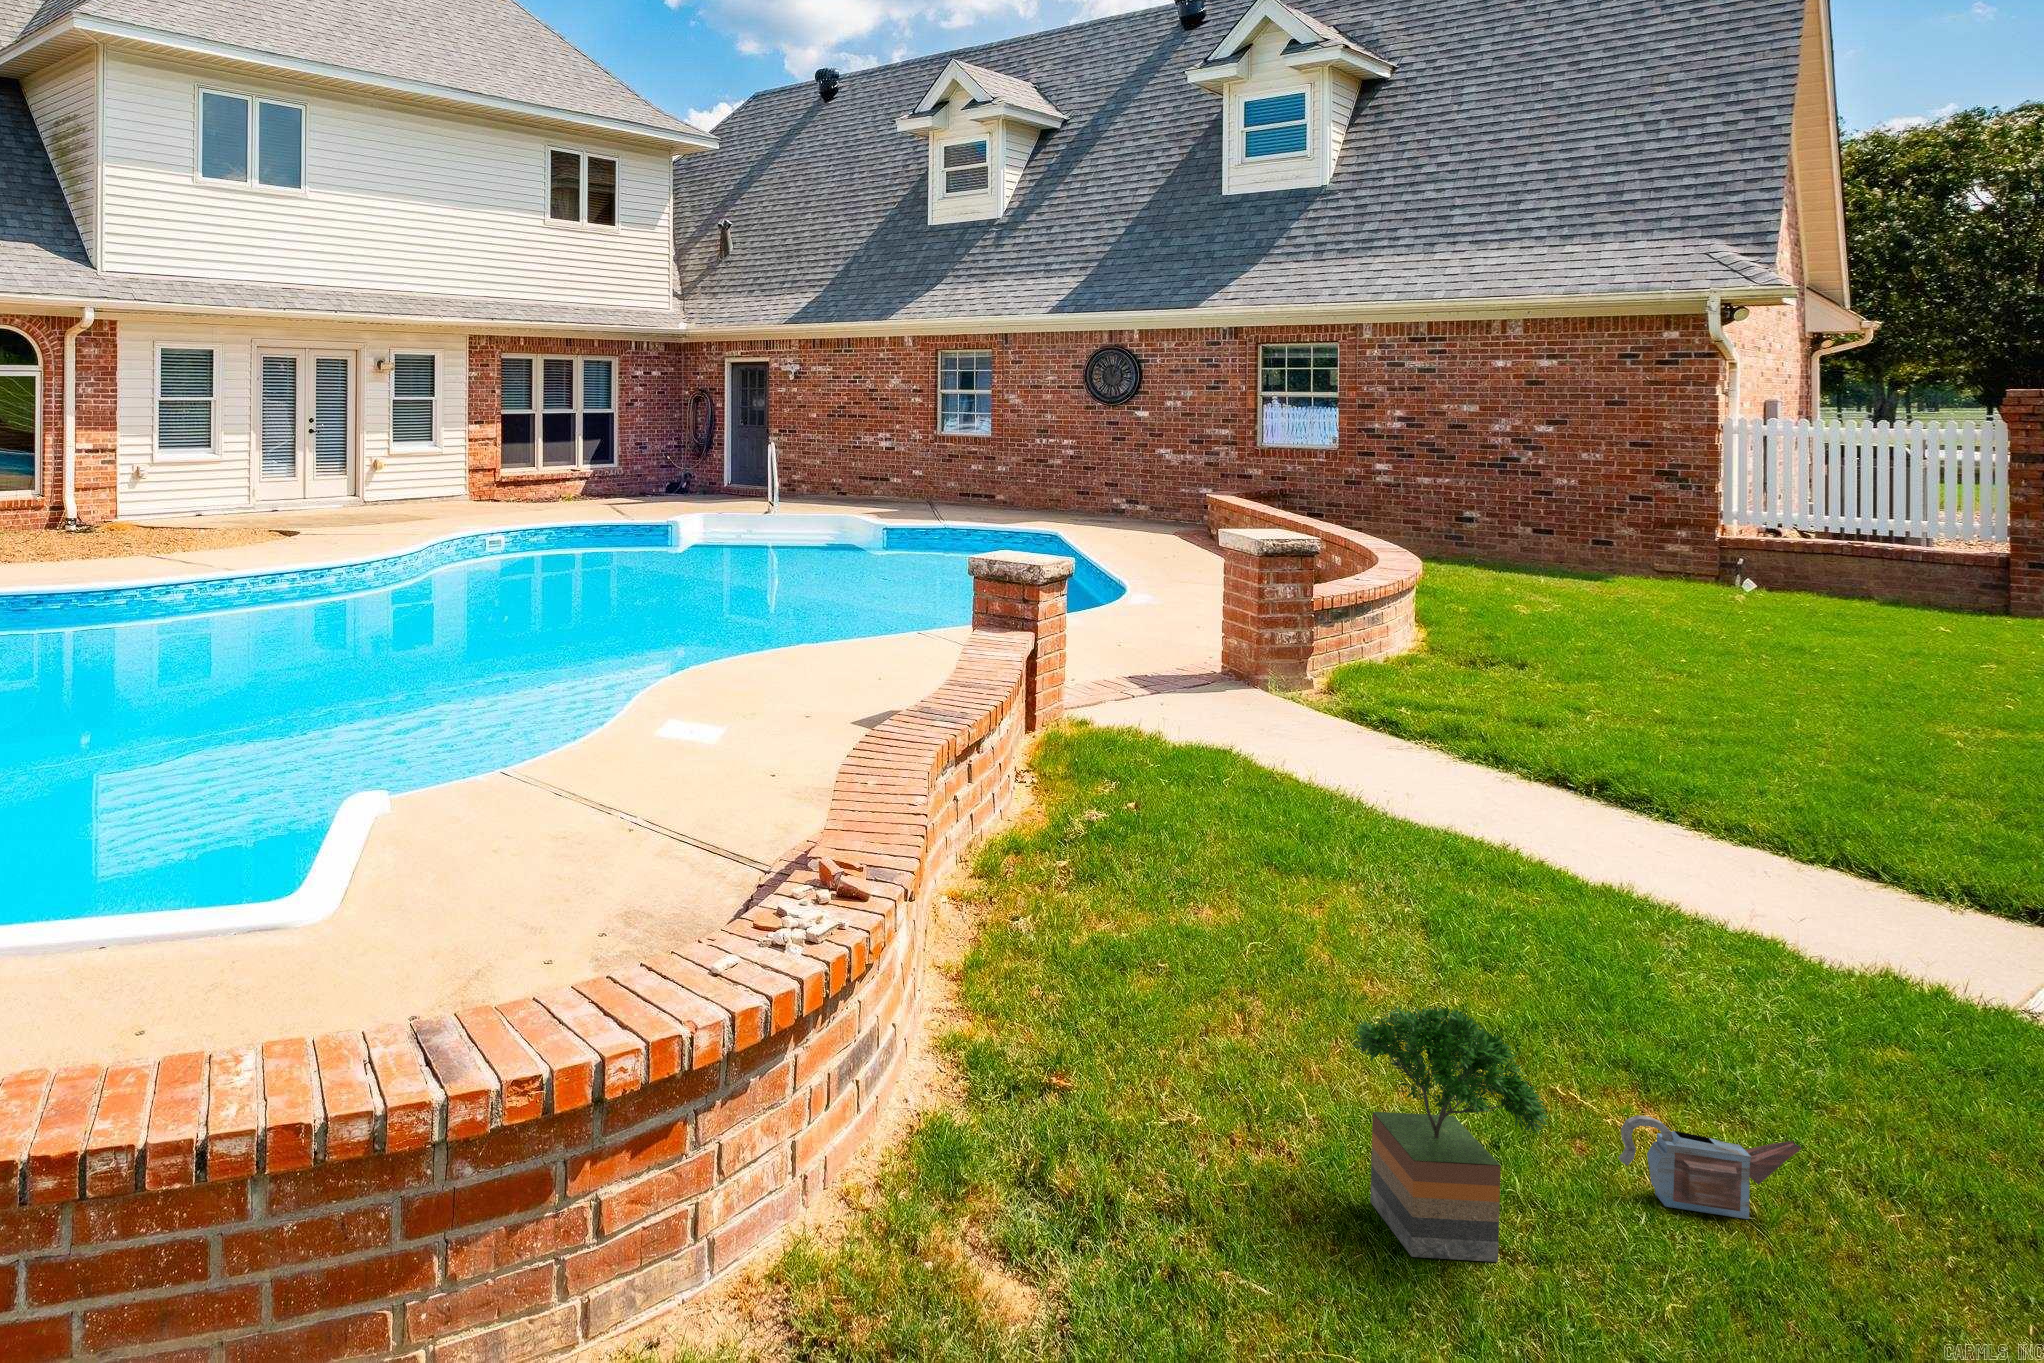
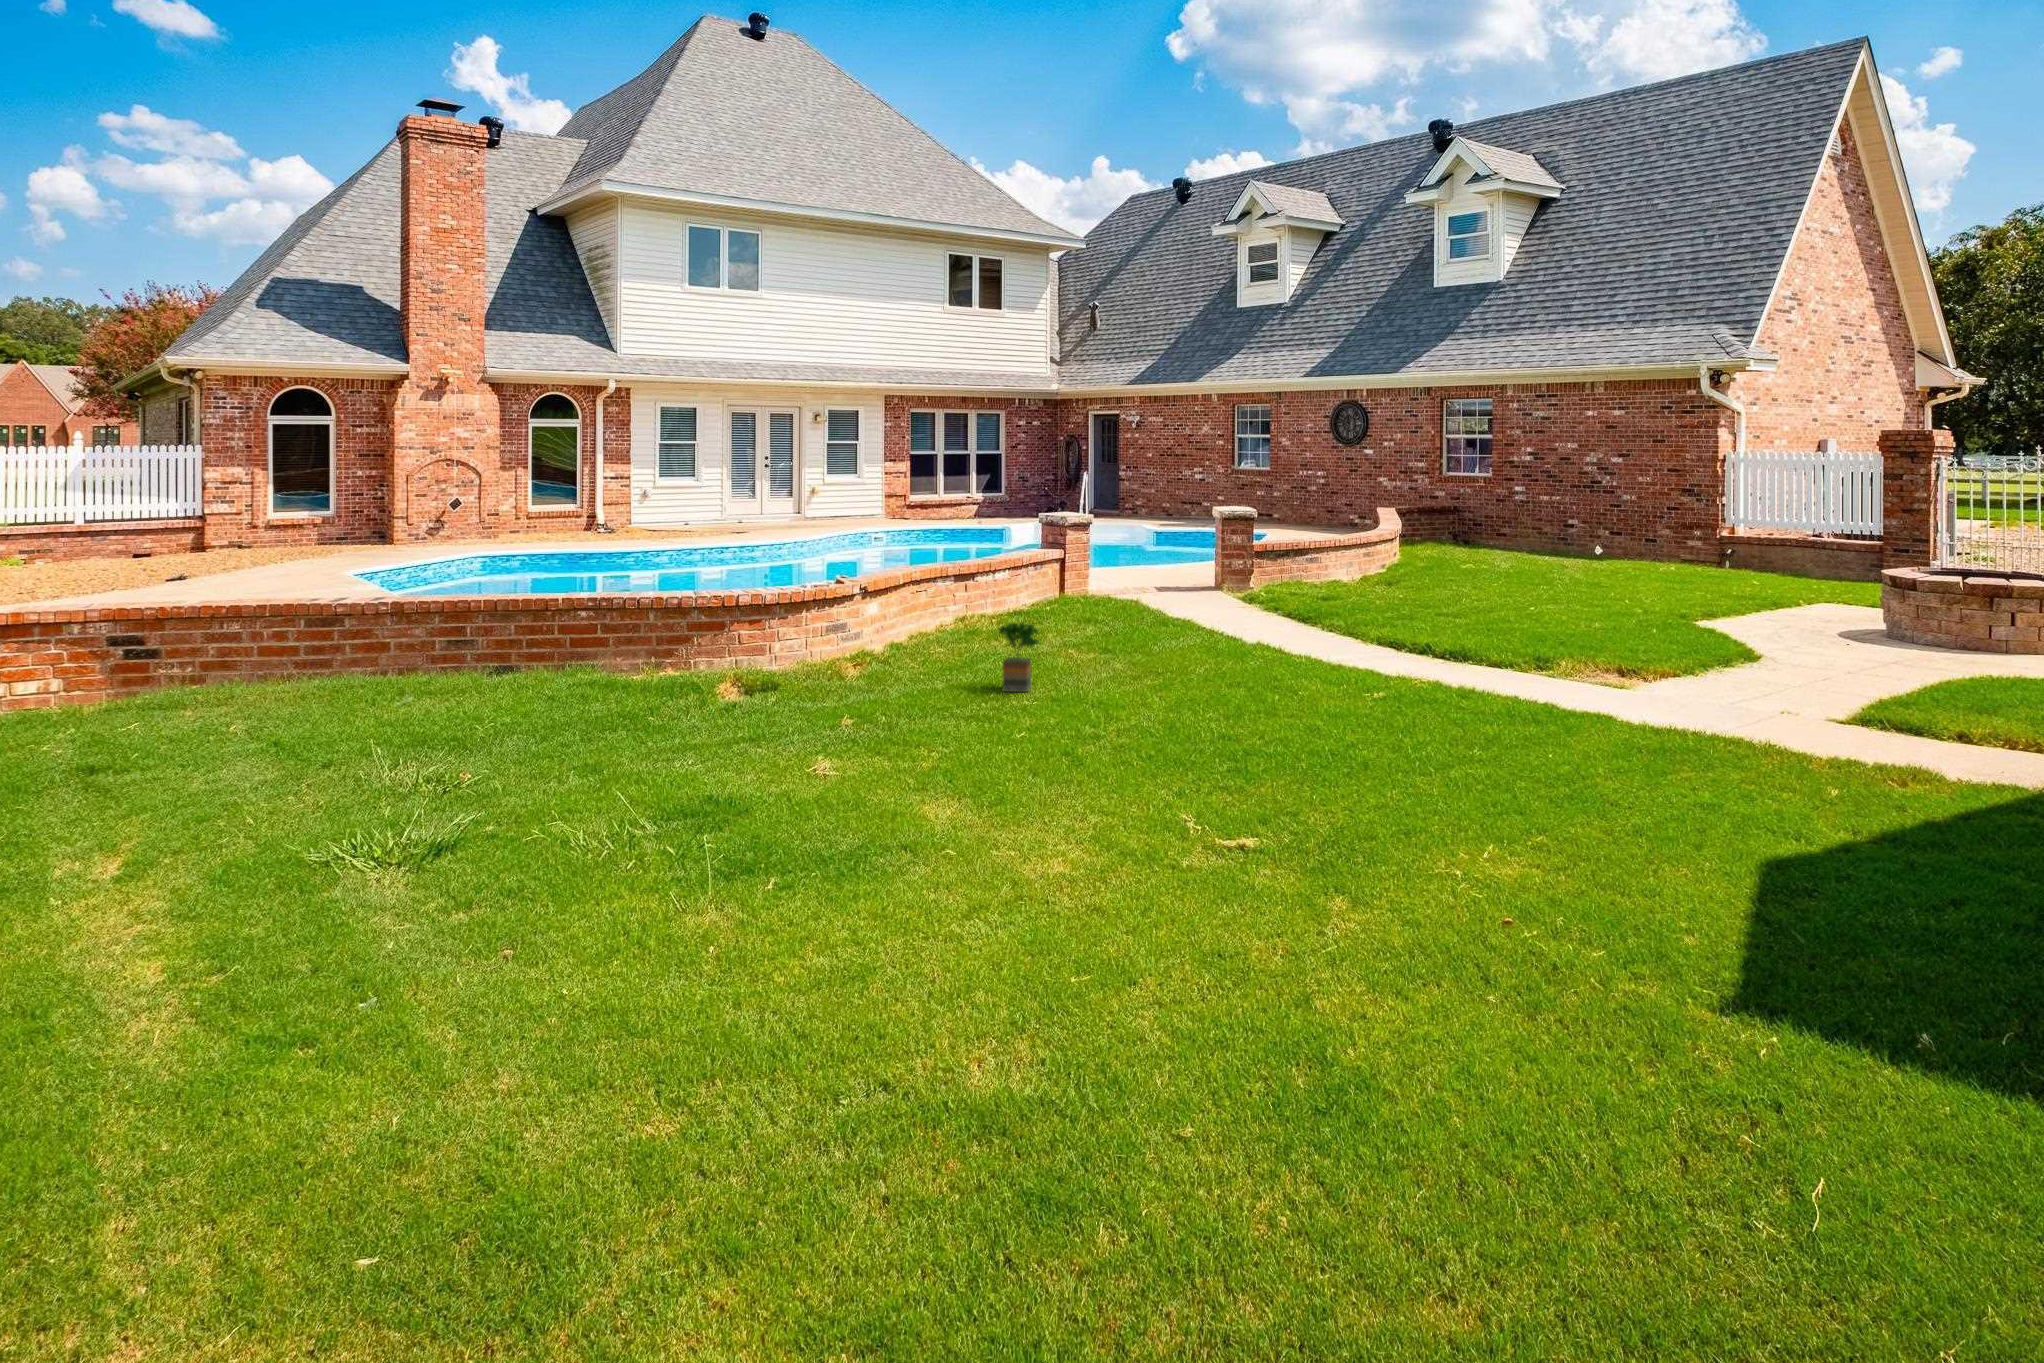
watering can: present [1618,1115,1802,1219] -> none [1087,660,1133,689]

